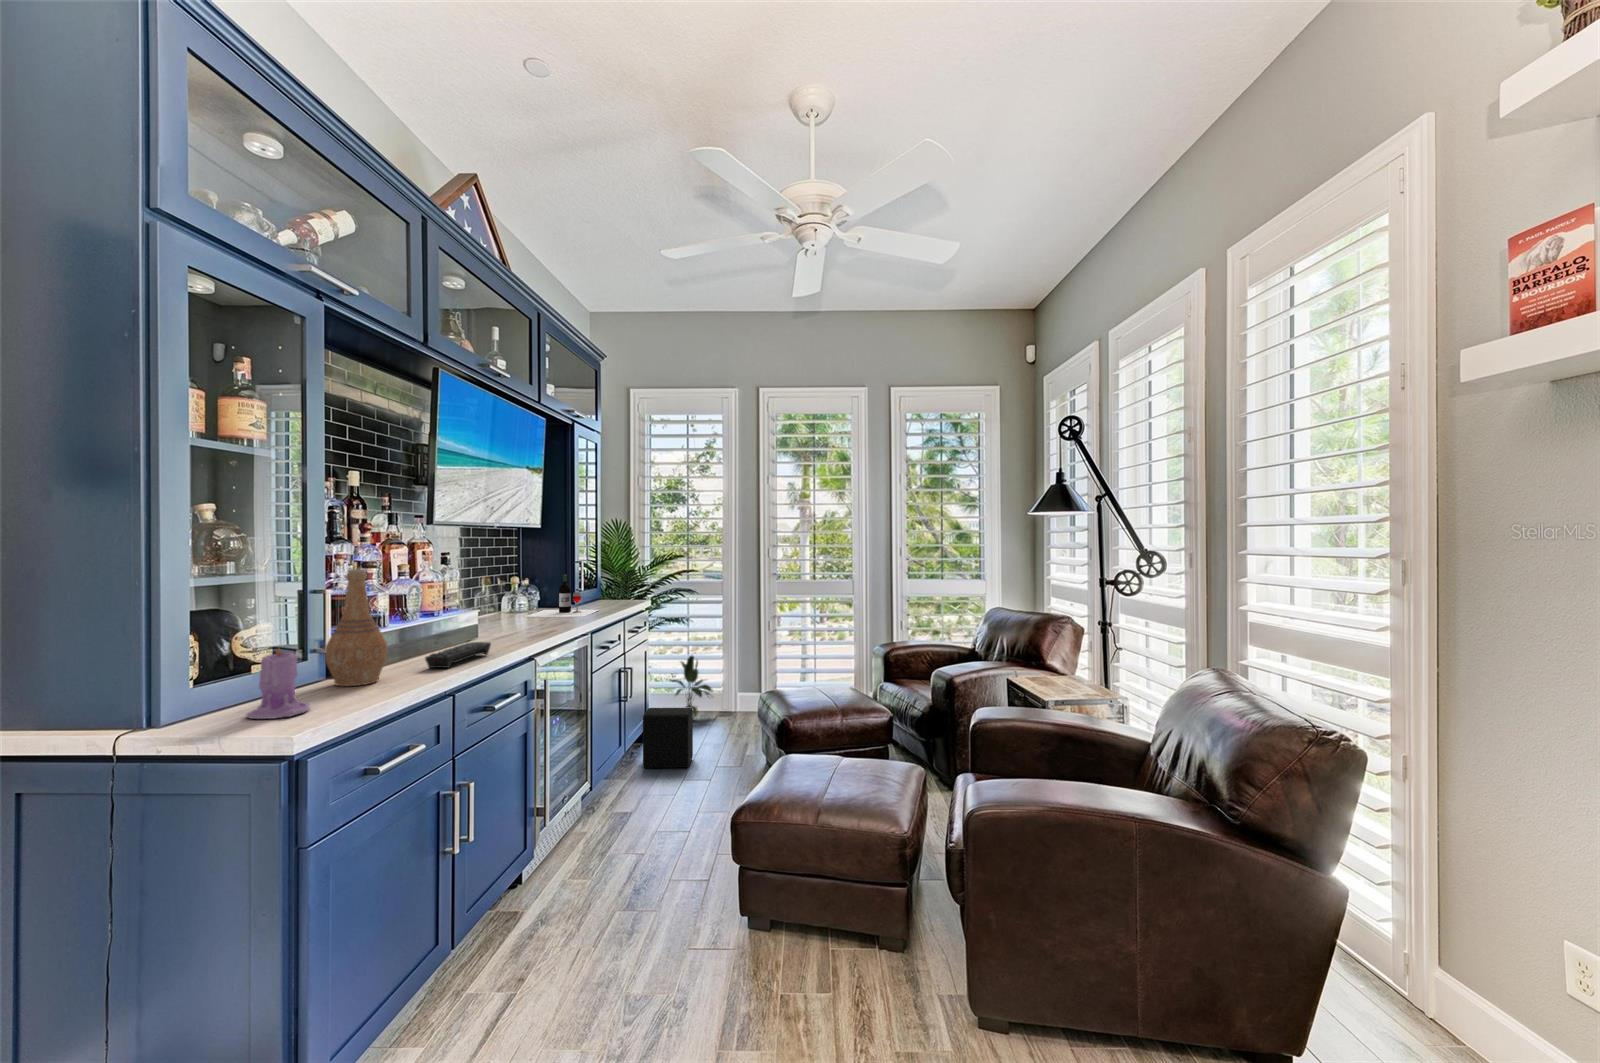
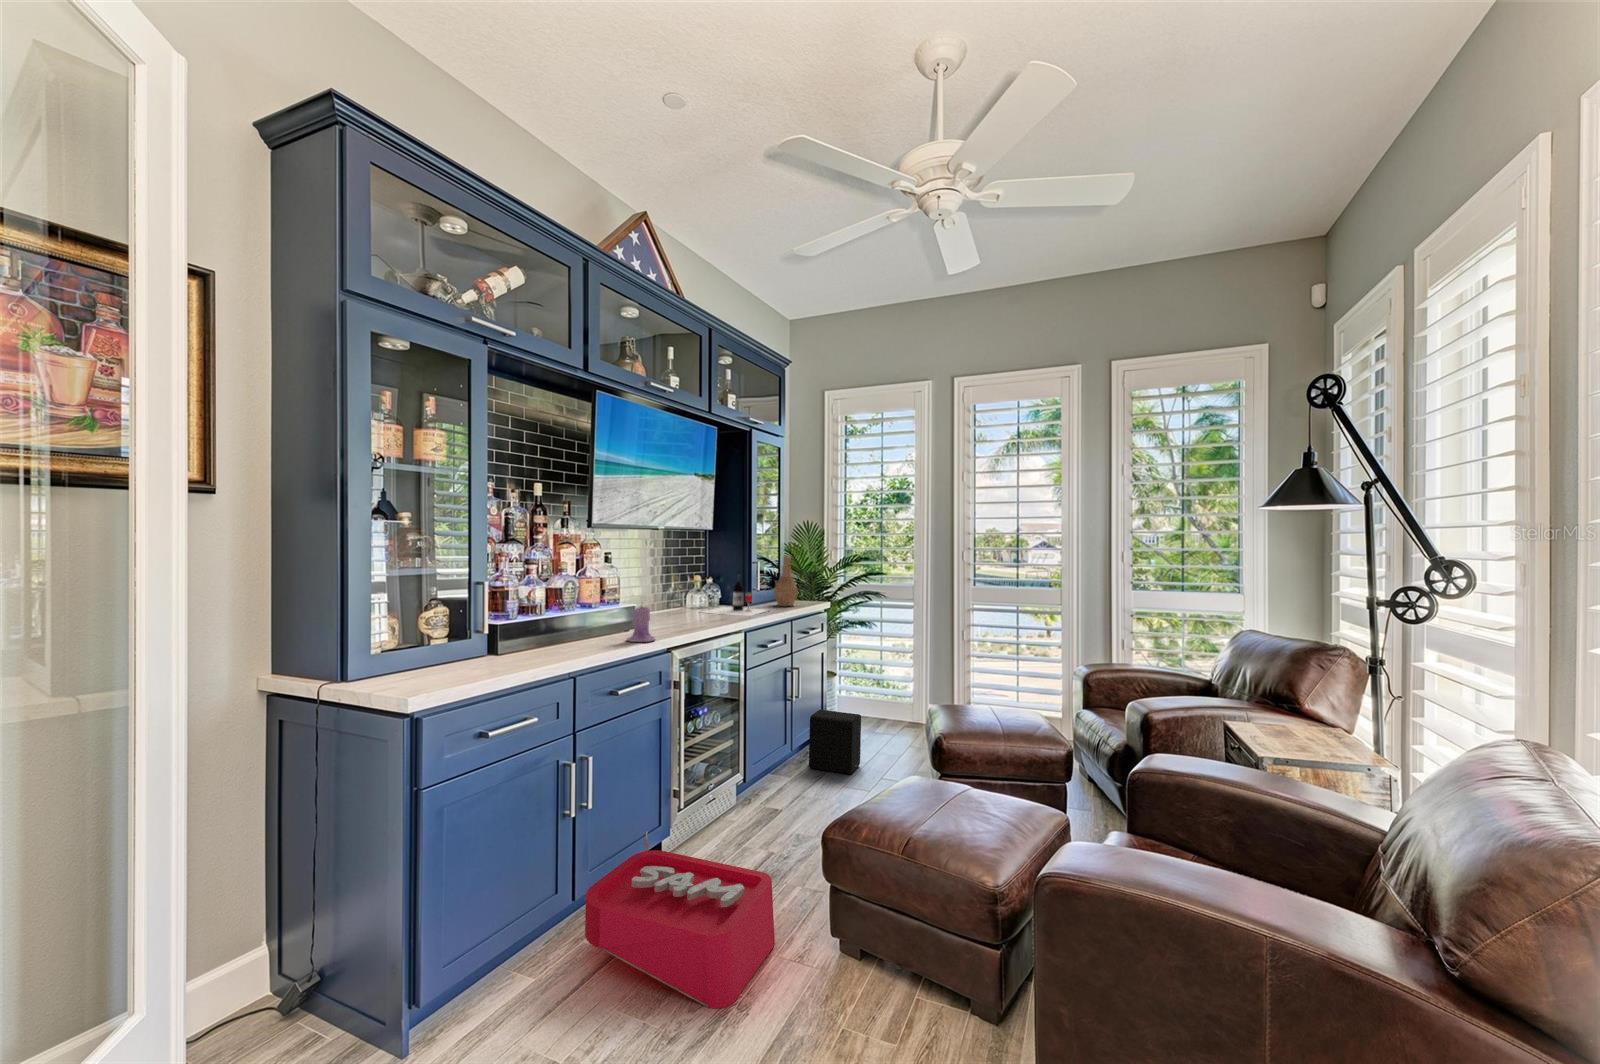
vase: present [325,569,388,686] -> present [774,555,798,606]
remote control: present [425,642,491,668] -> none [562,636,627,658]
candle: present [246,648,310,719] -> present [627,606,655,642]
potted plant: present [671,655,713,719] -> none [853,660,900,727]
storage bin: none [481,850,684,1015] -> present [585,829,775,1009]

